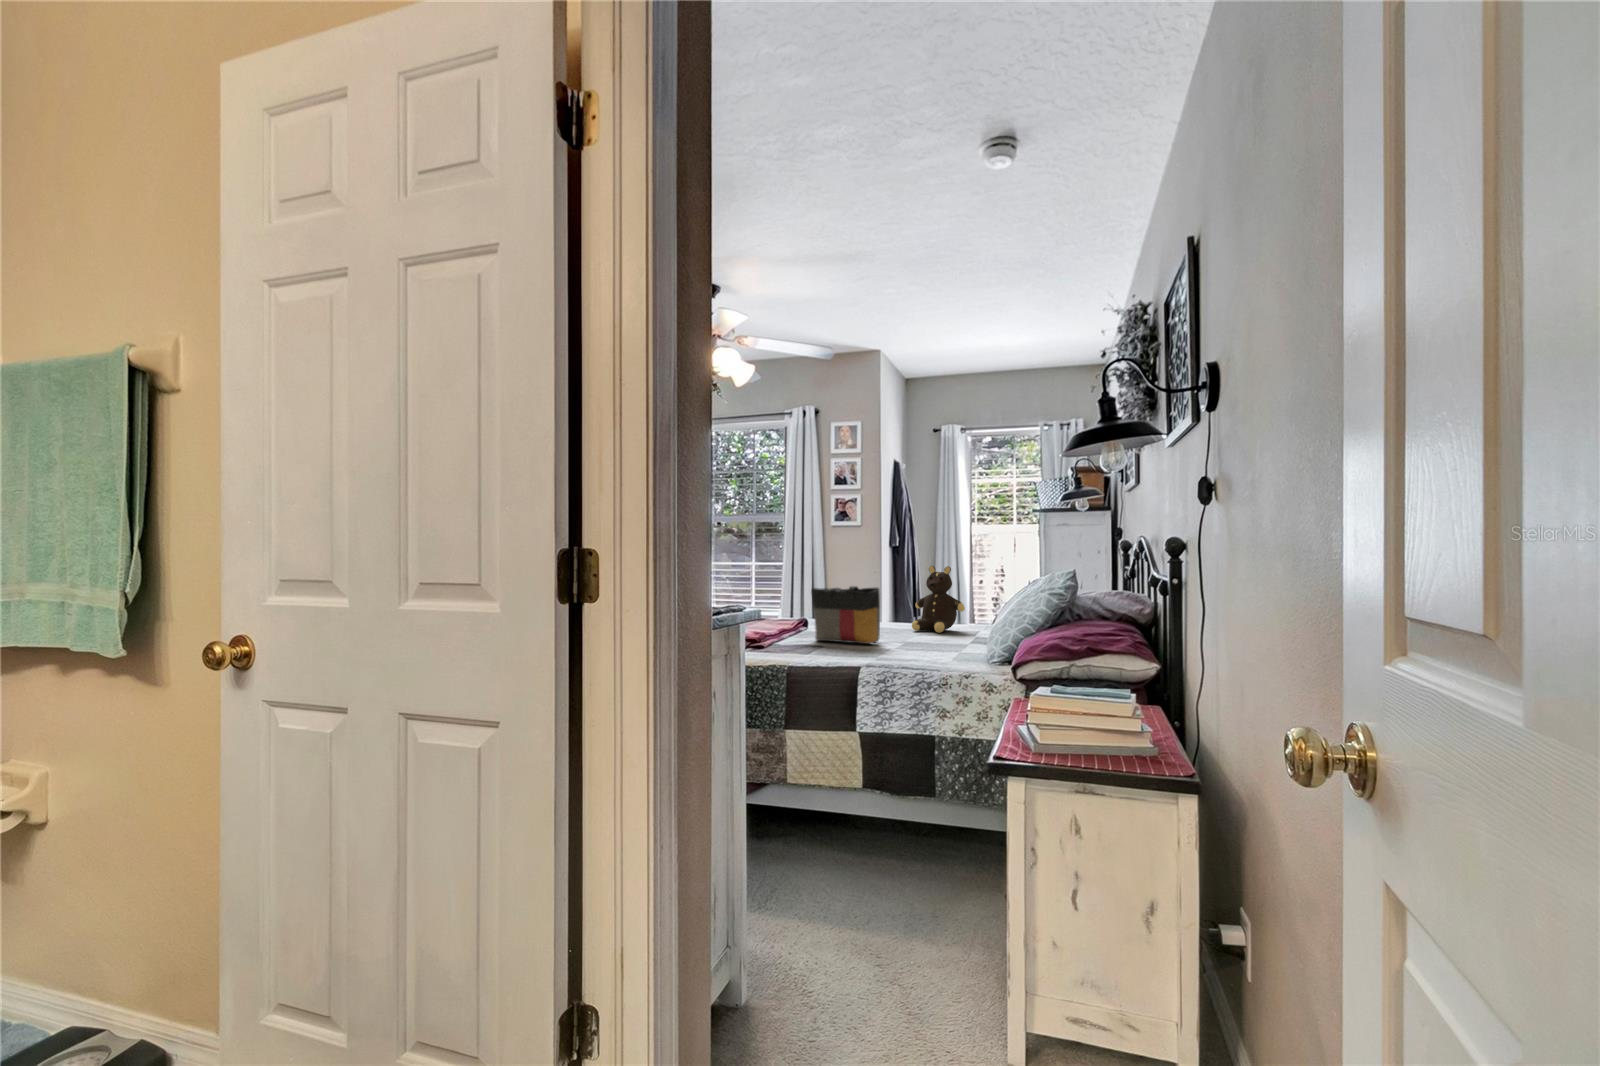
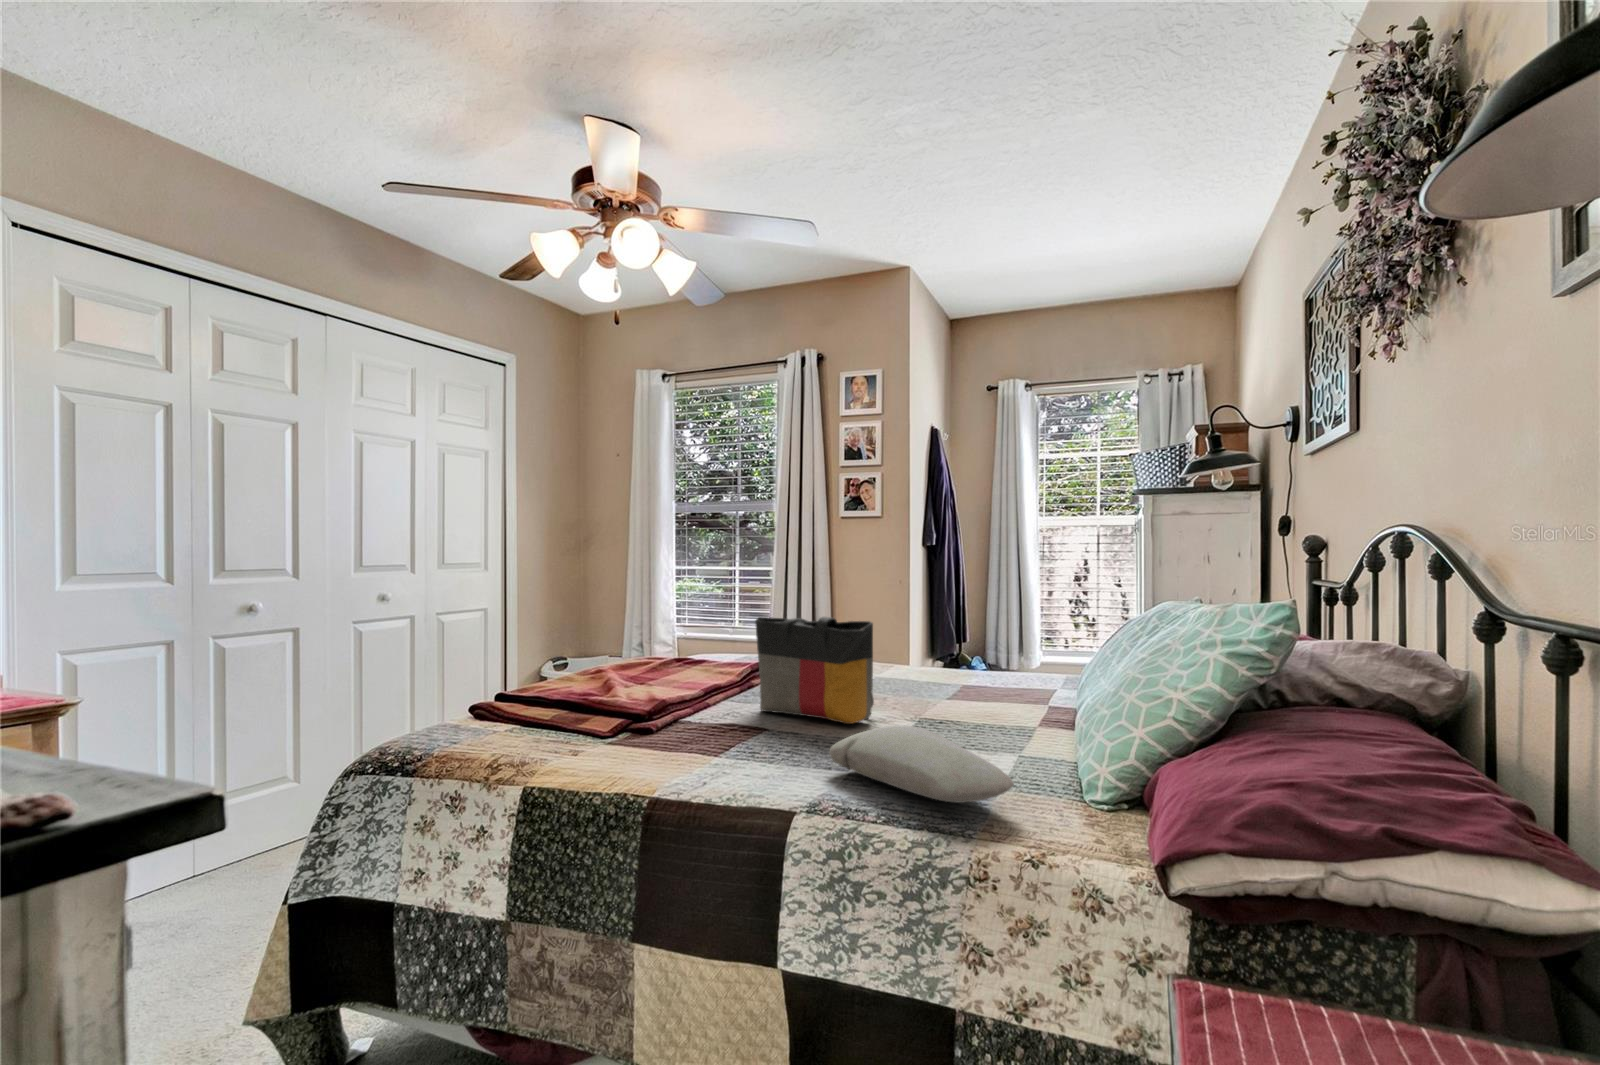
teddy bear: present [912,566,965,633] -> none [937,580,1027,694]
pillow: none [867,635,957,662] -> present [829,726,1014,803]

